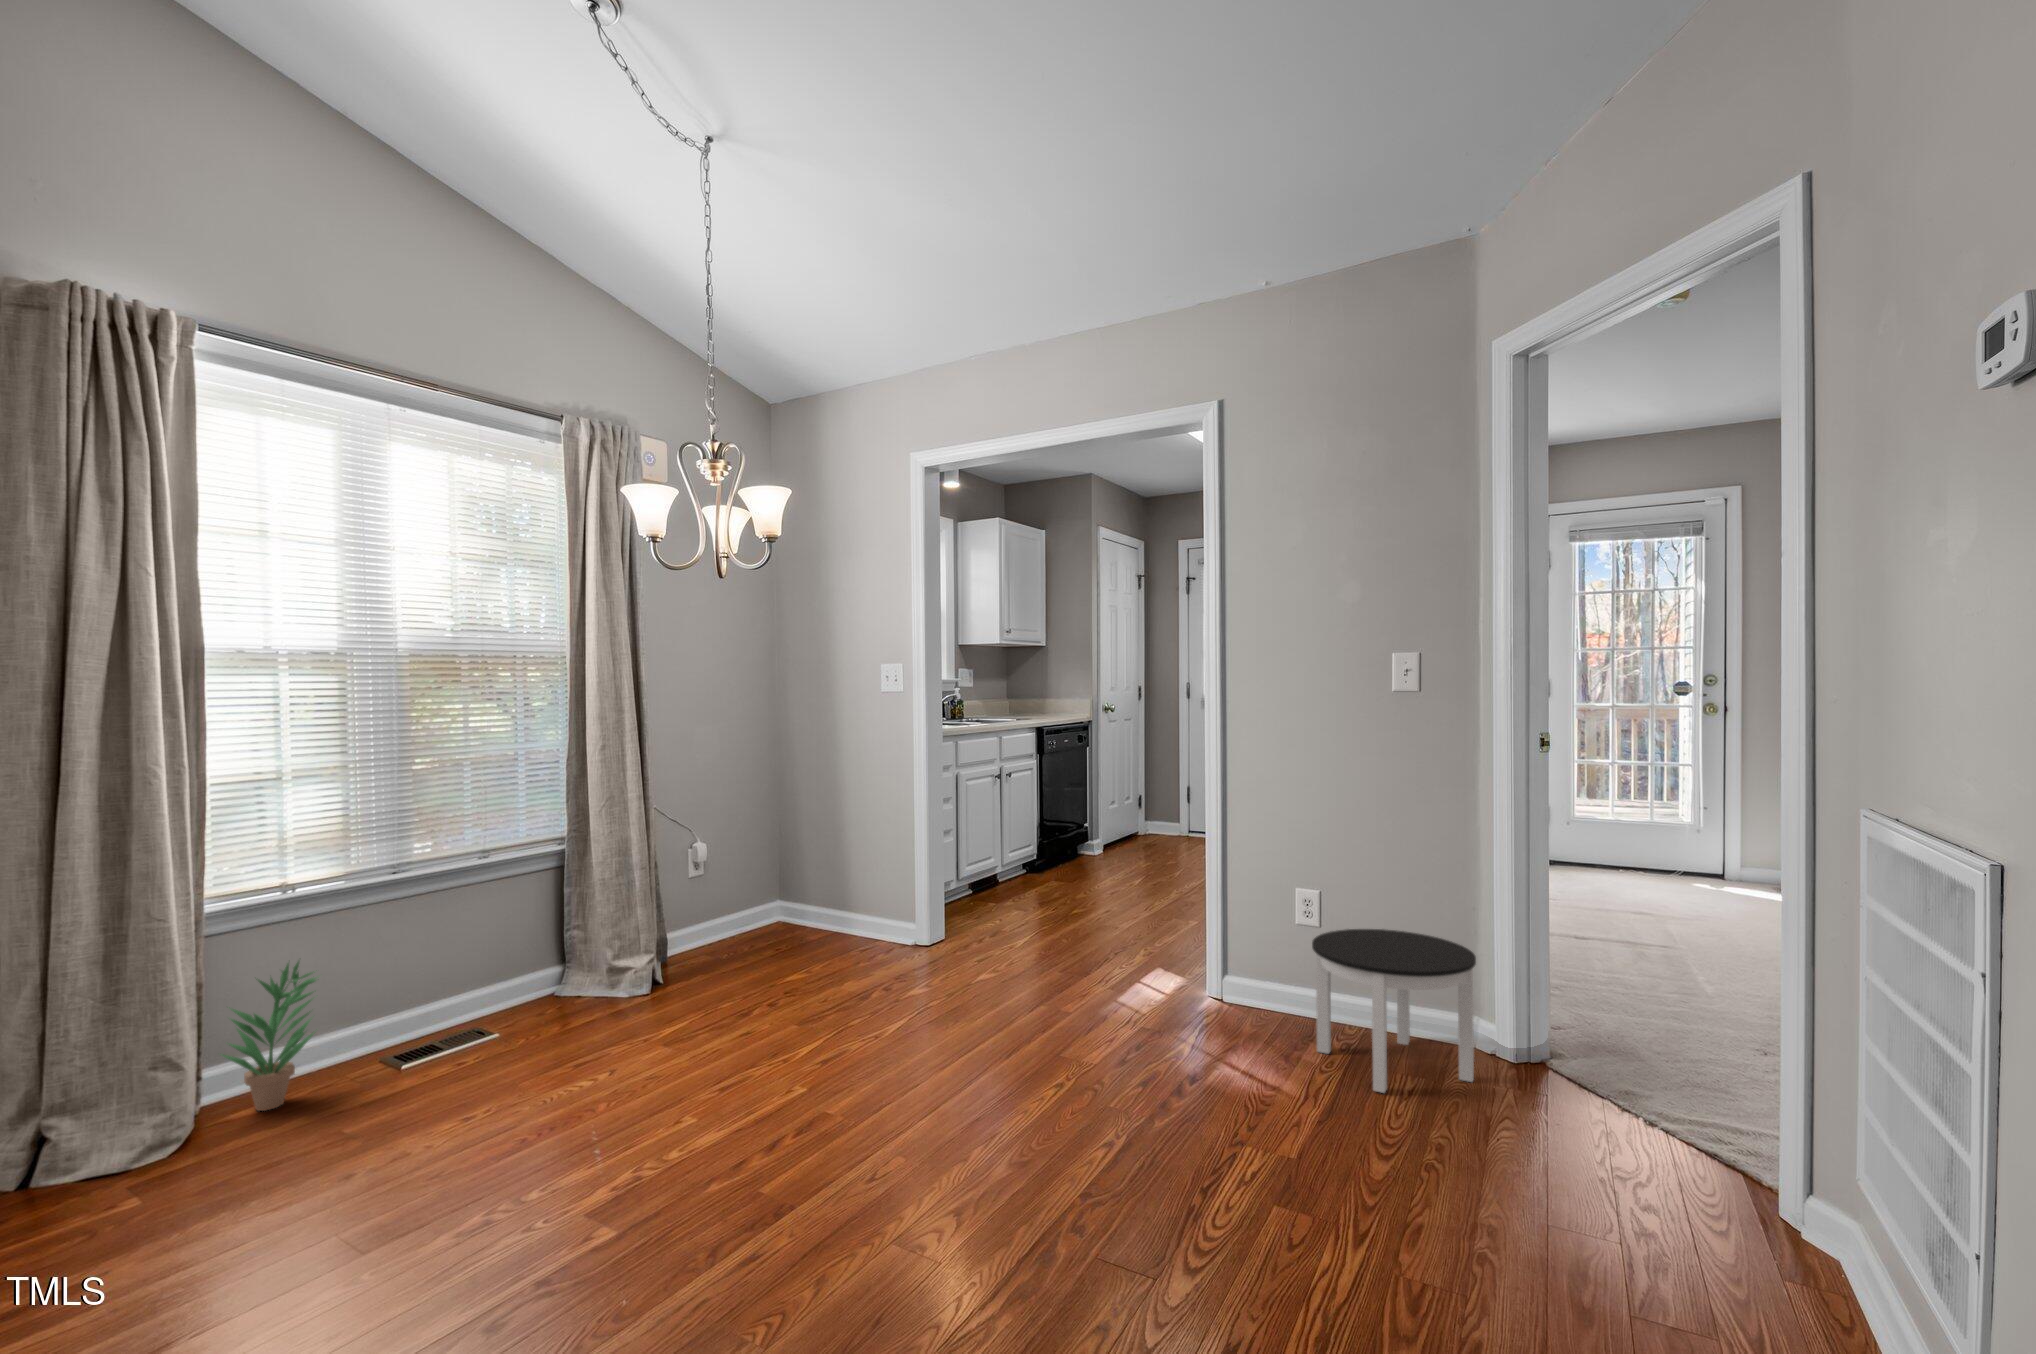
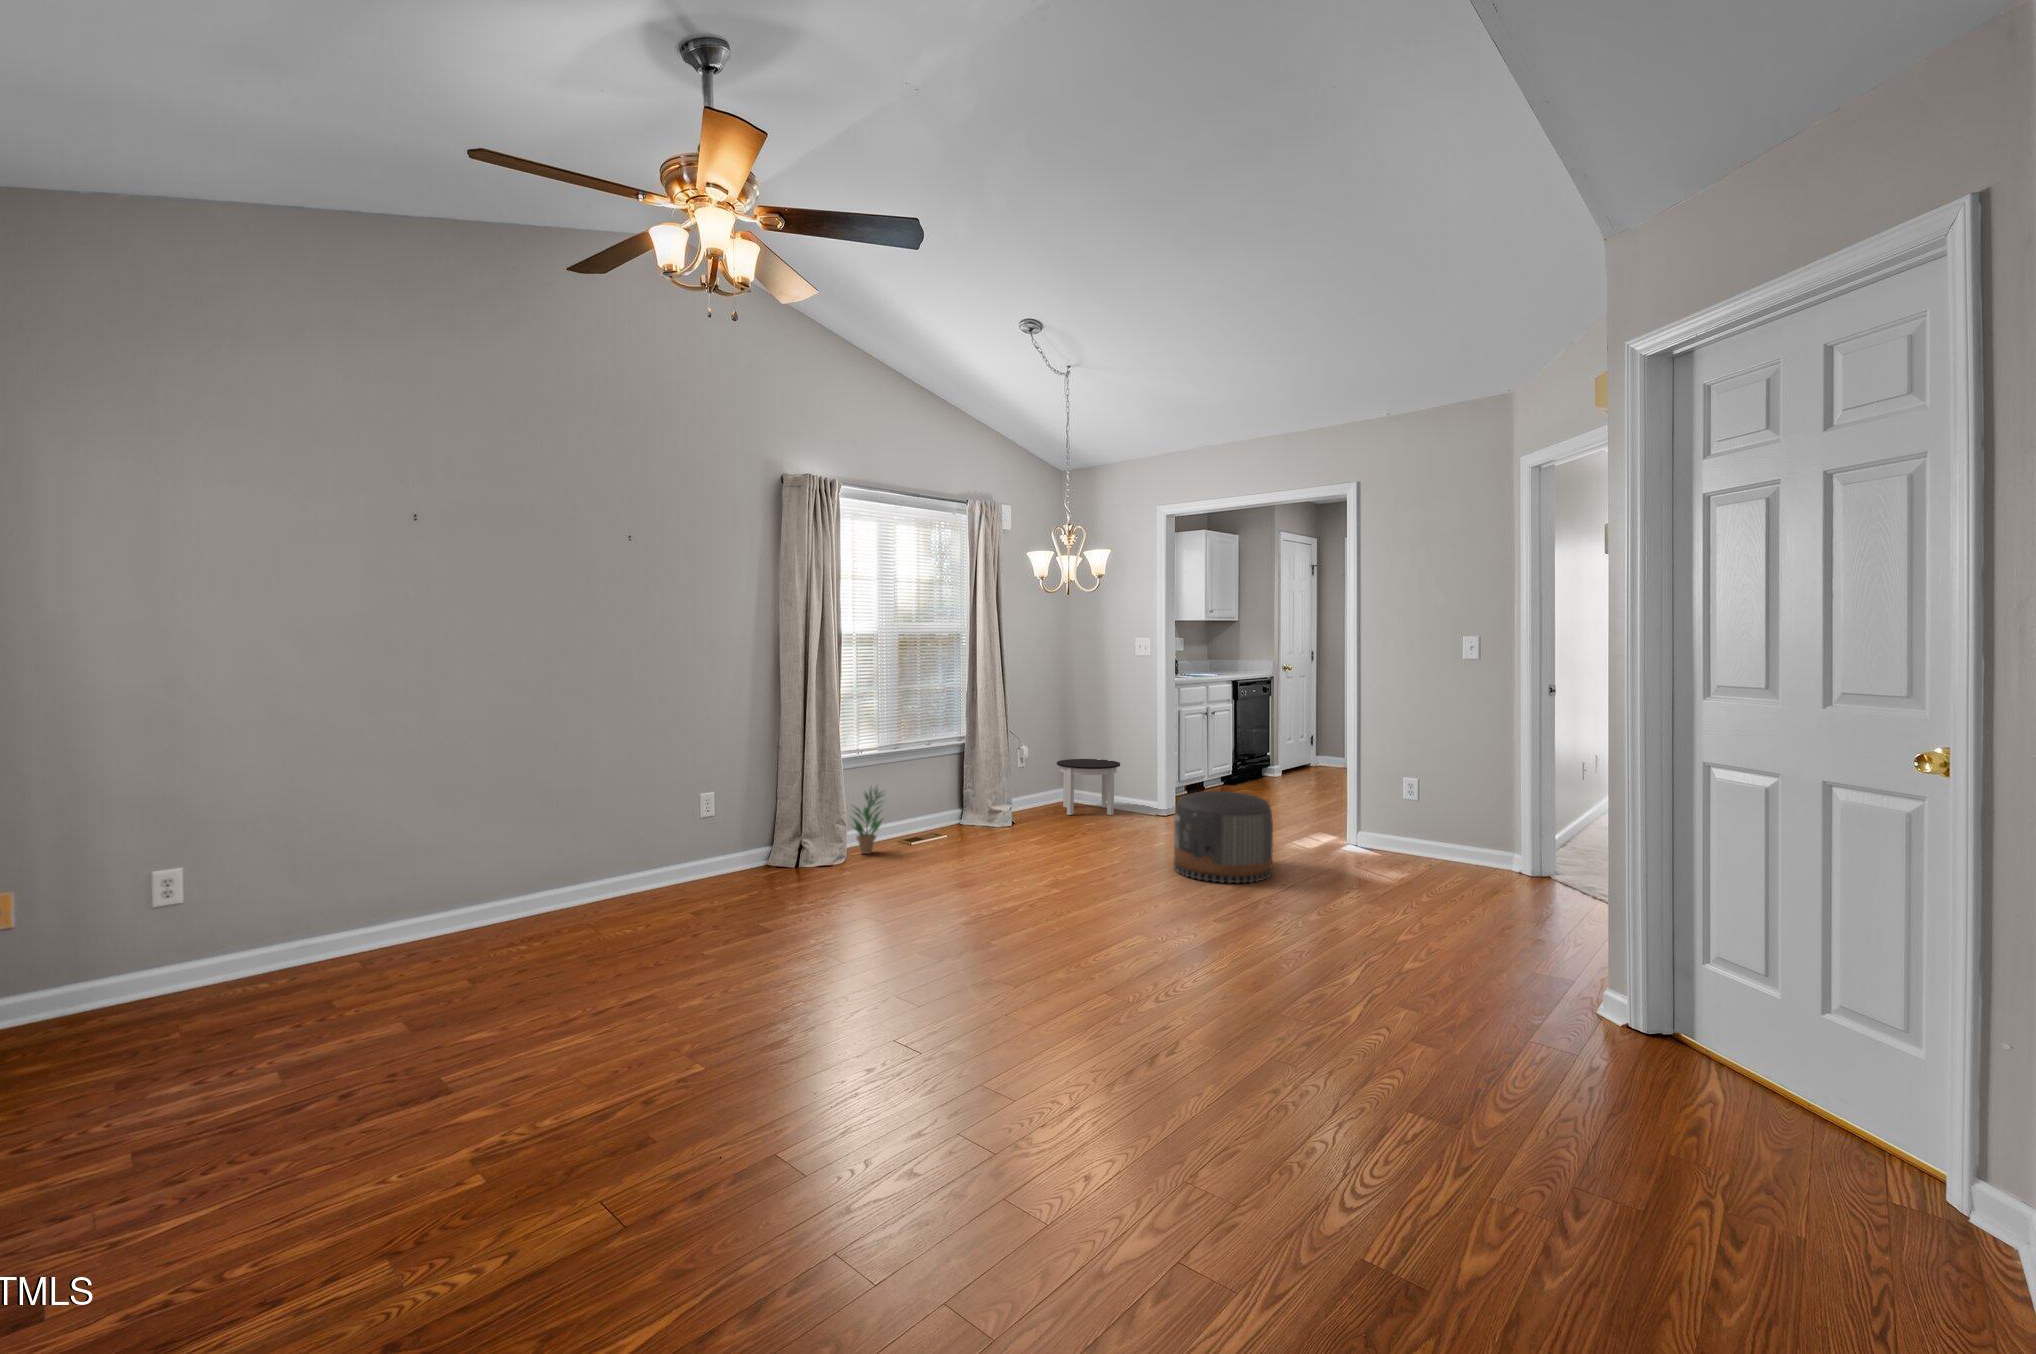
round table: present [1312,929,1476,1093] -> present [1057,759,1120,815]
pouf: none [899,940,1082,1144] -> present [1174,791,1273,883]

